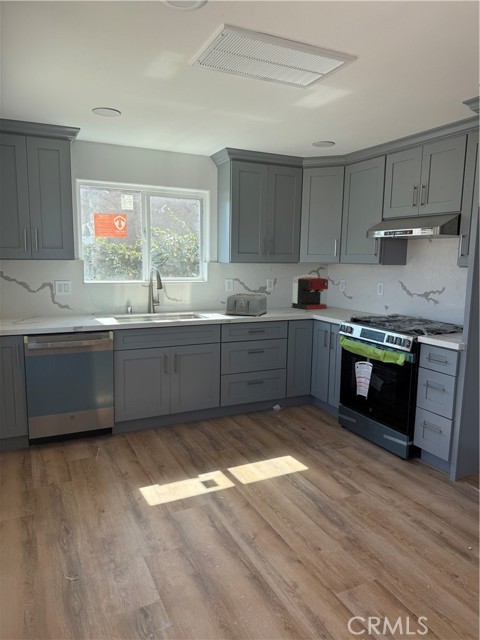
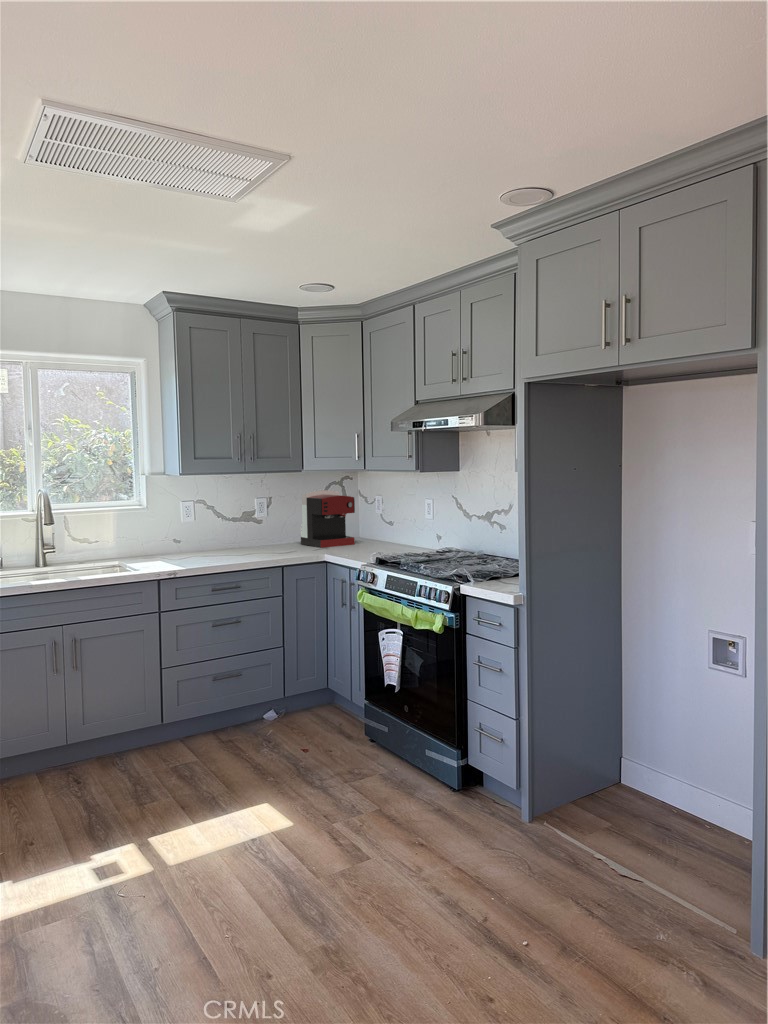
toaster: present [226,294,267,317] -> none [173,527,248,565]

